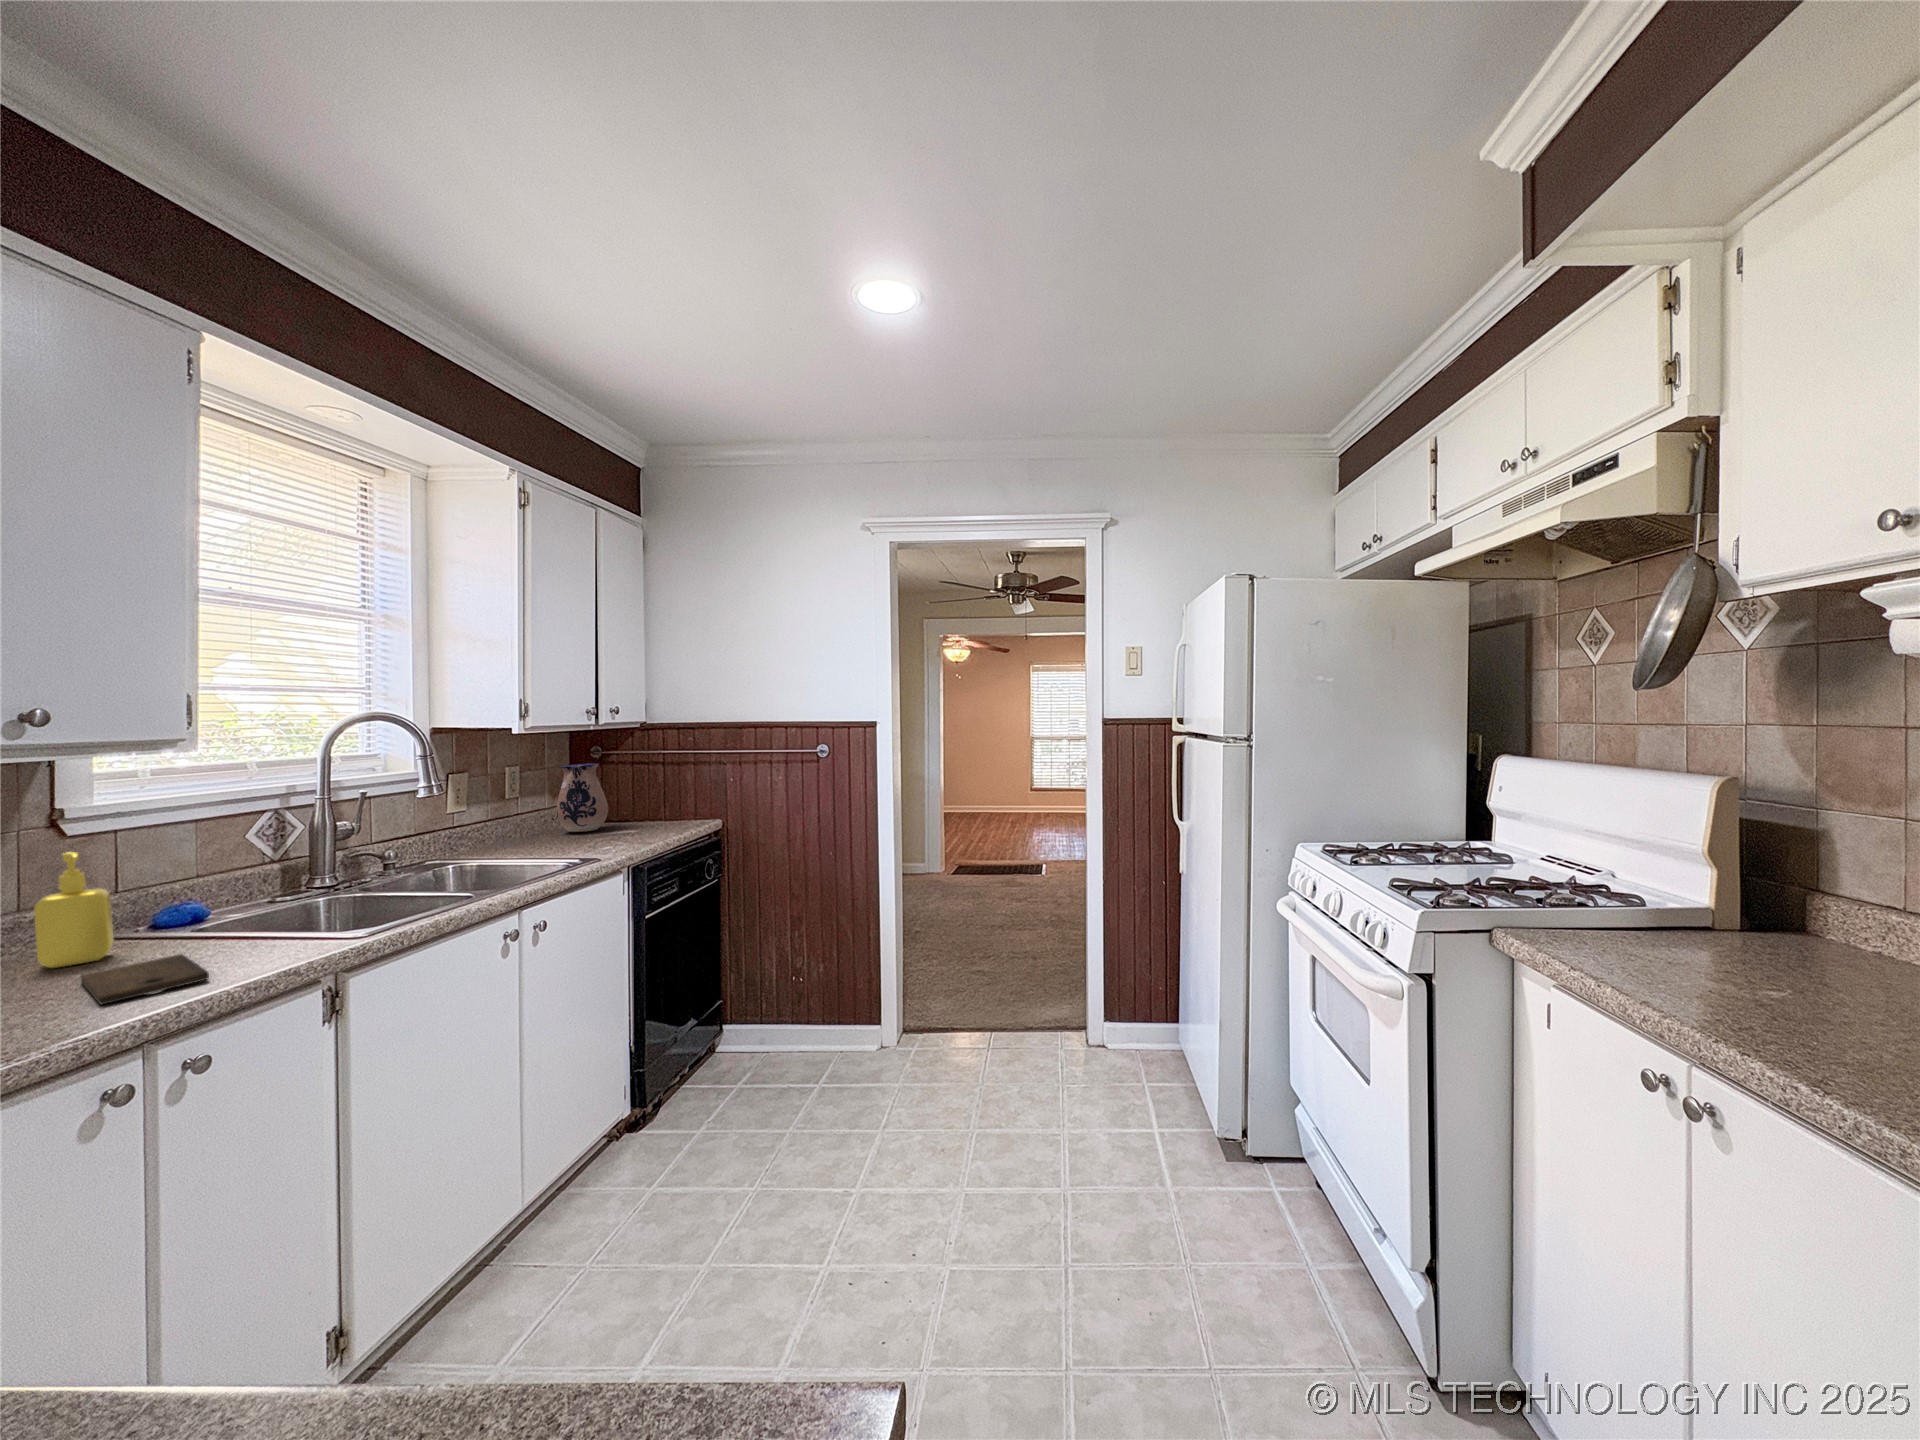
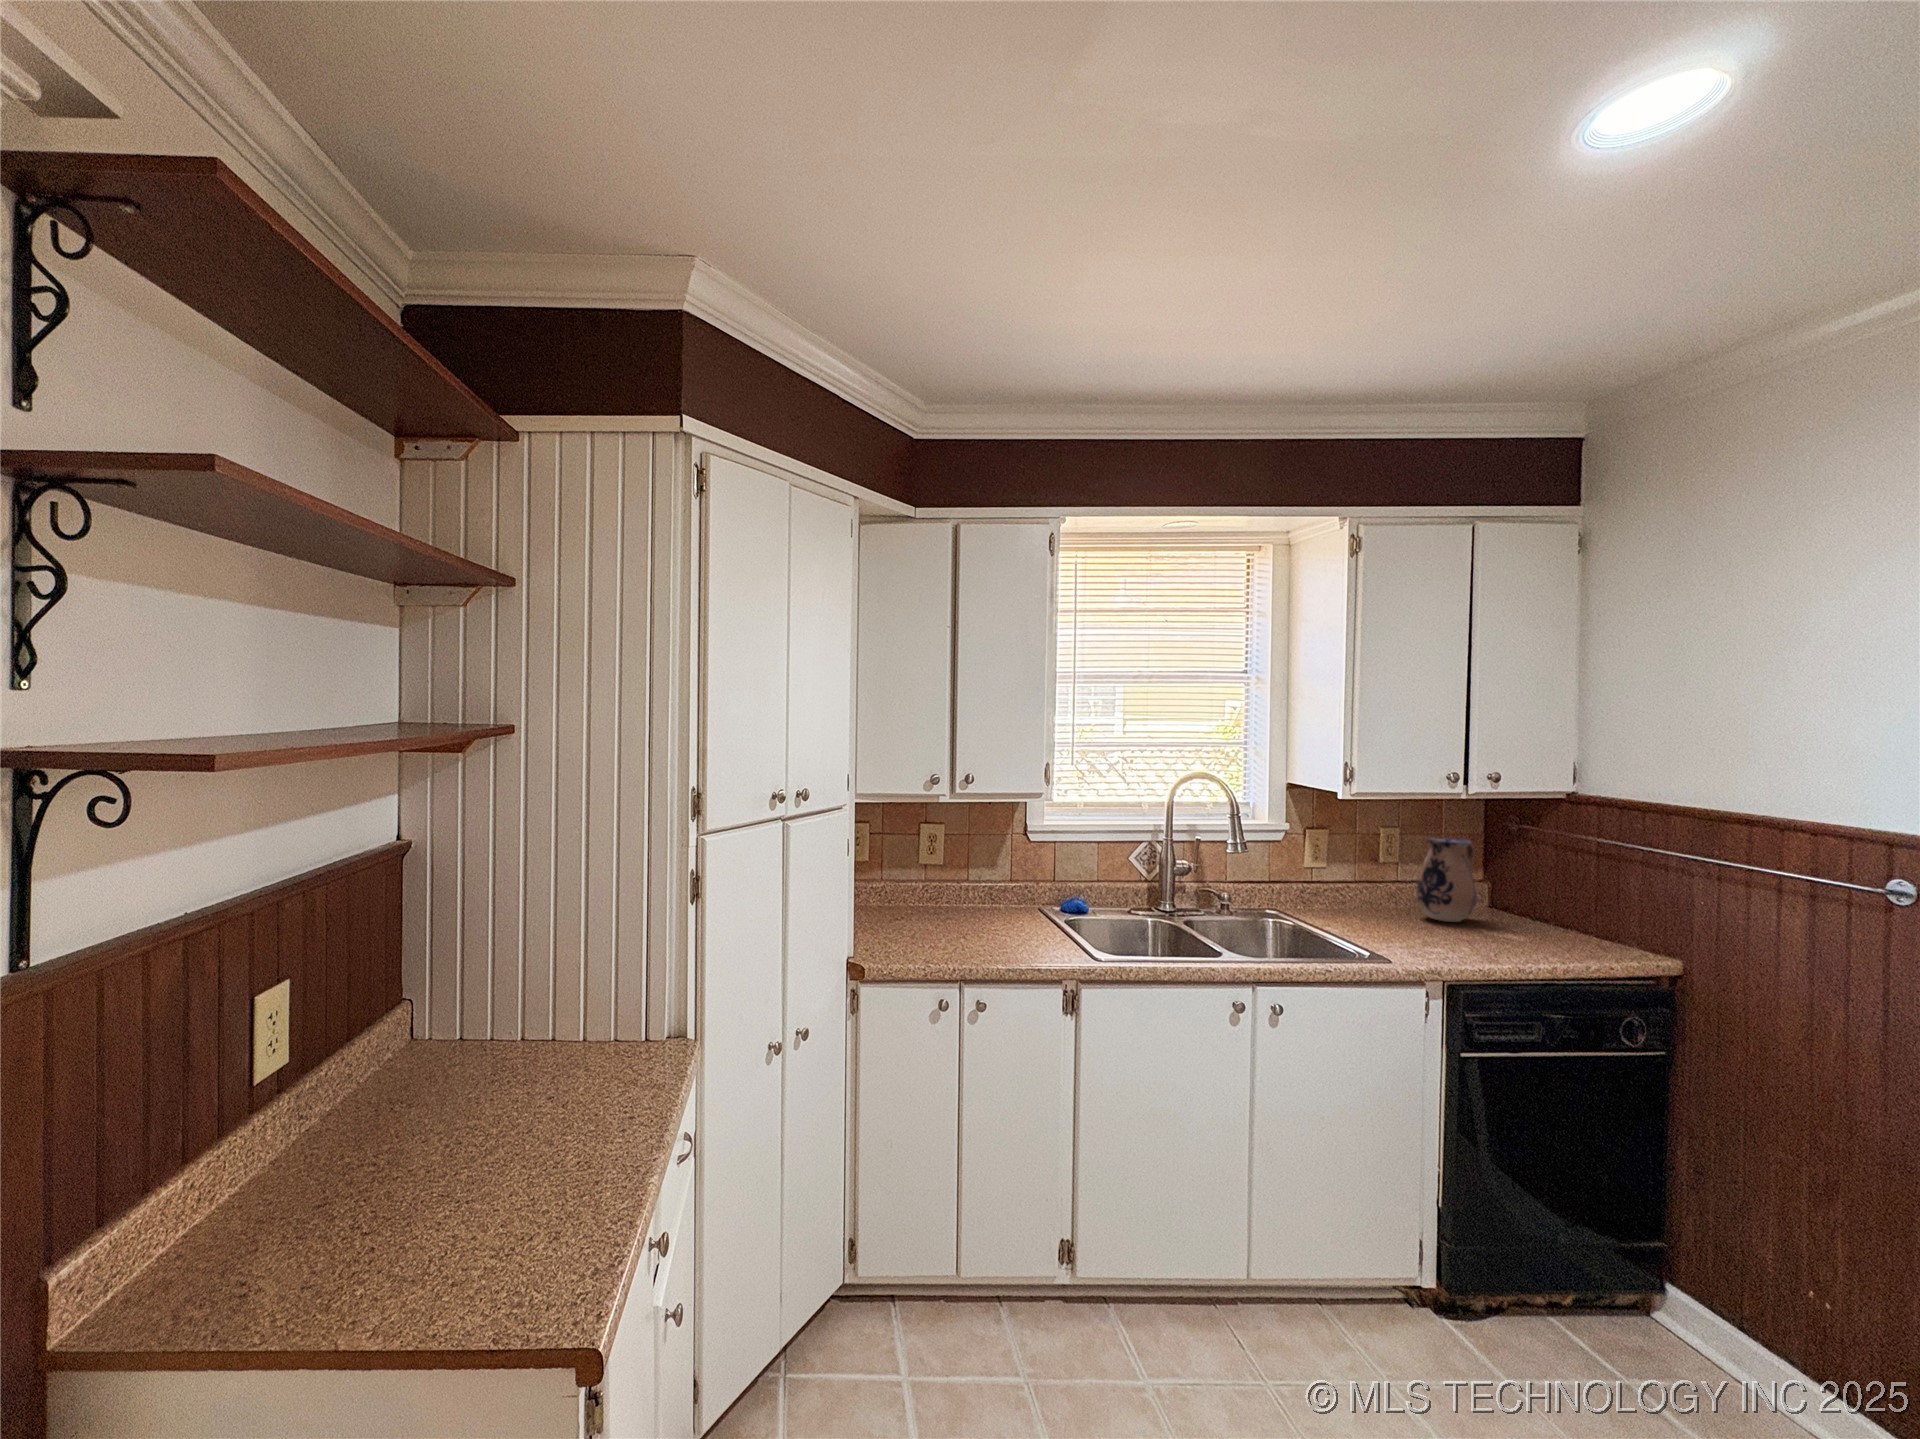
soap dispenser: present [34,852,114,968] -> none [985,851,1020,926]
cutting board: present [81,954,209,1004] -> none [959,933,1025,957]

